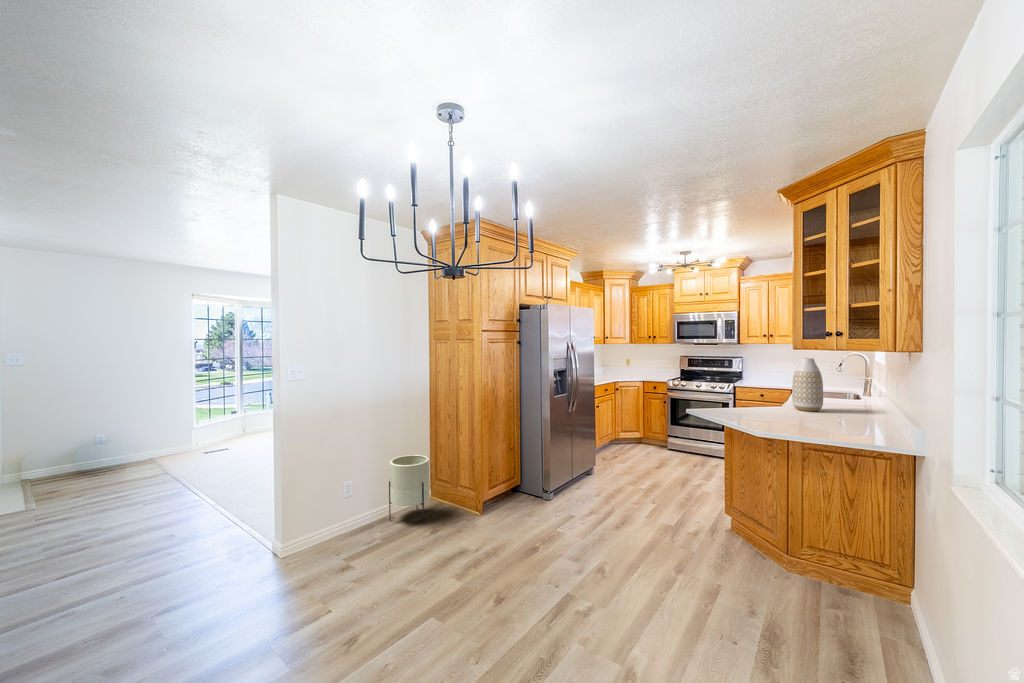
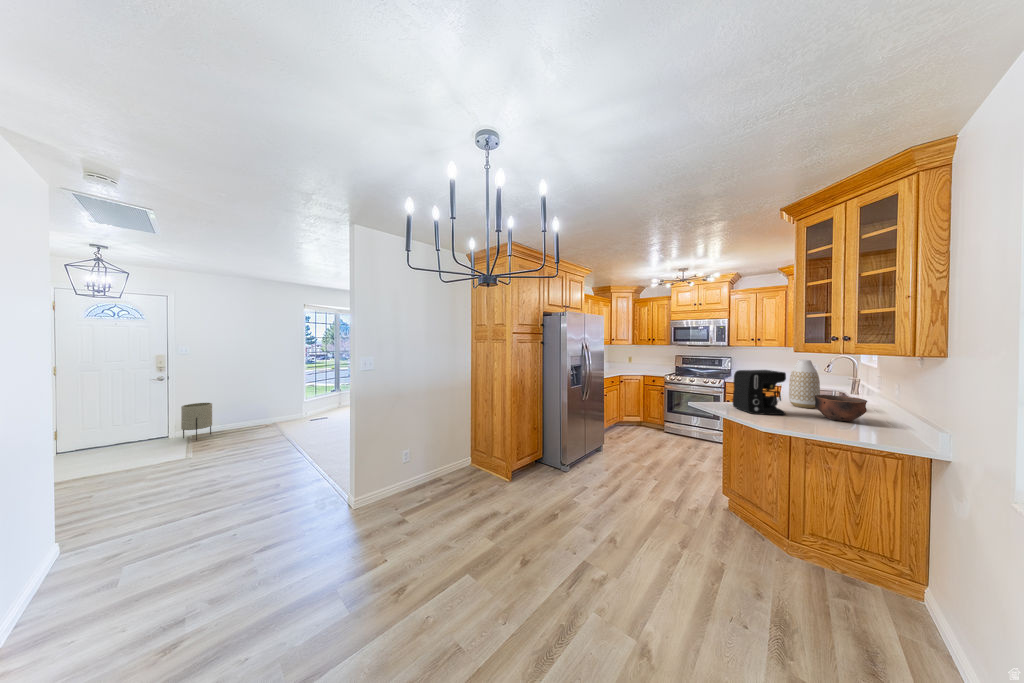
coffee maker: none [730,370,783,419] -> present [733,370,786,415]
bowl: none [812,396,863,423] -> present [814,395,867,421]
planter: present [389,455,430,523] -> present [181,403,212,440]

